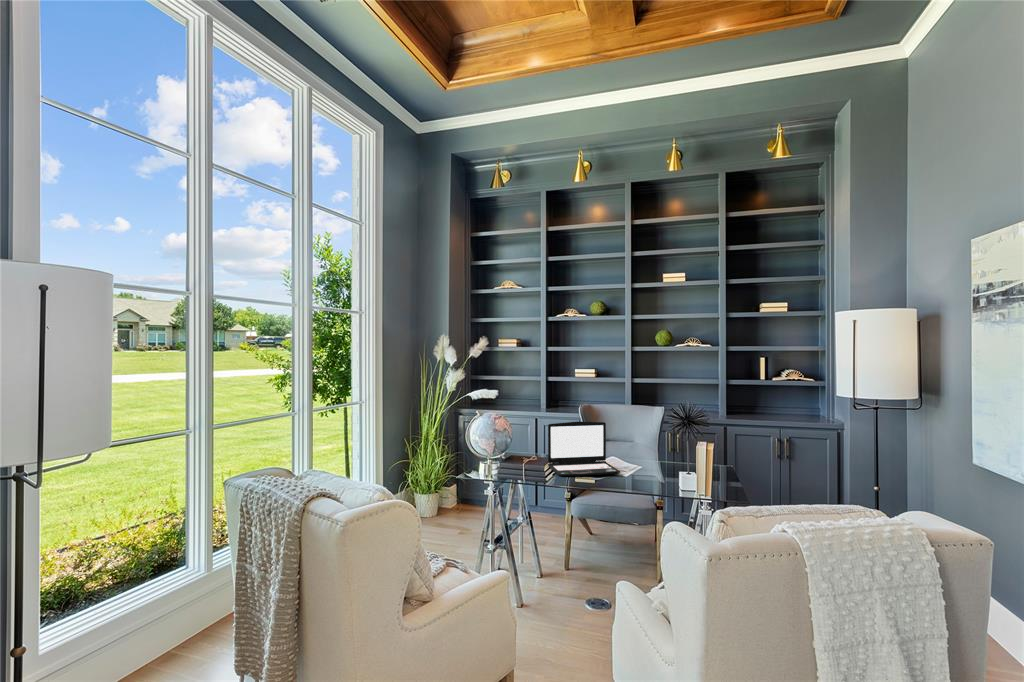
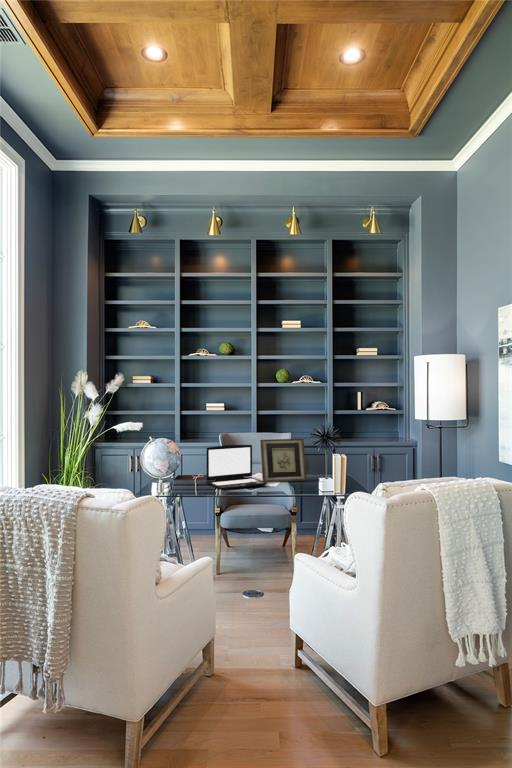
picture frame: none [617,416,677,470] -> present [260,439,307,482]

